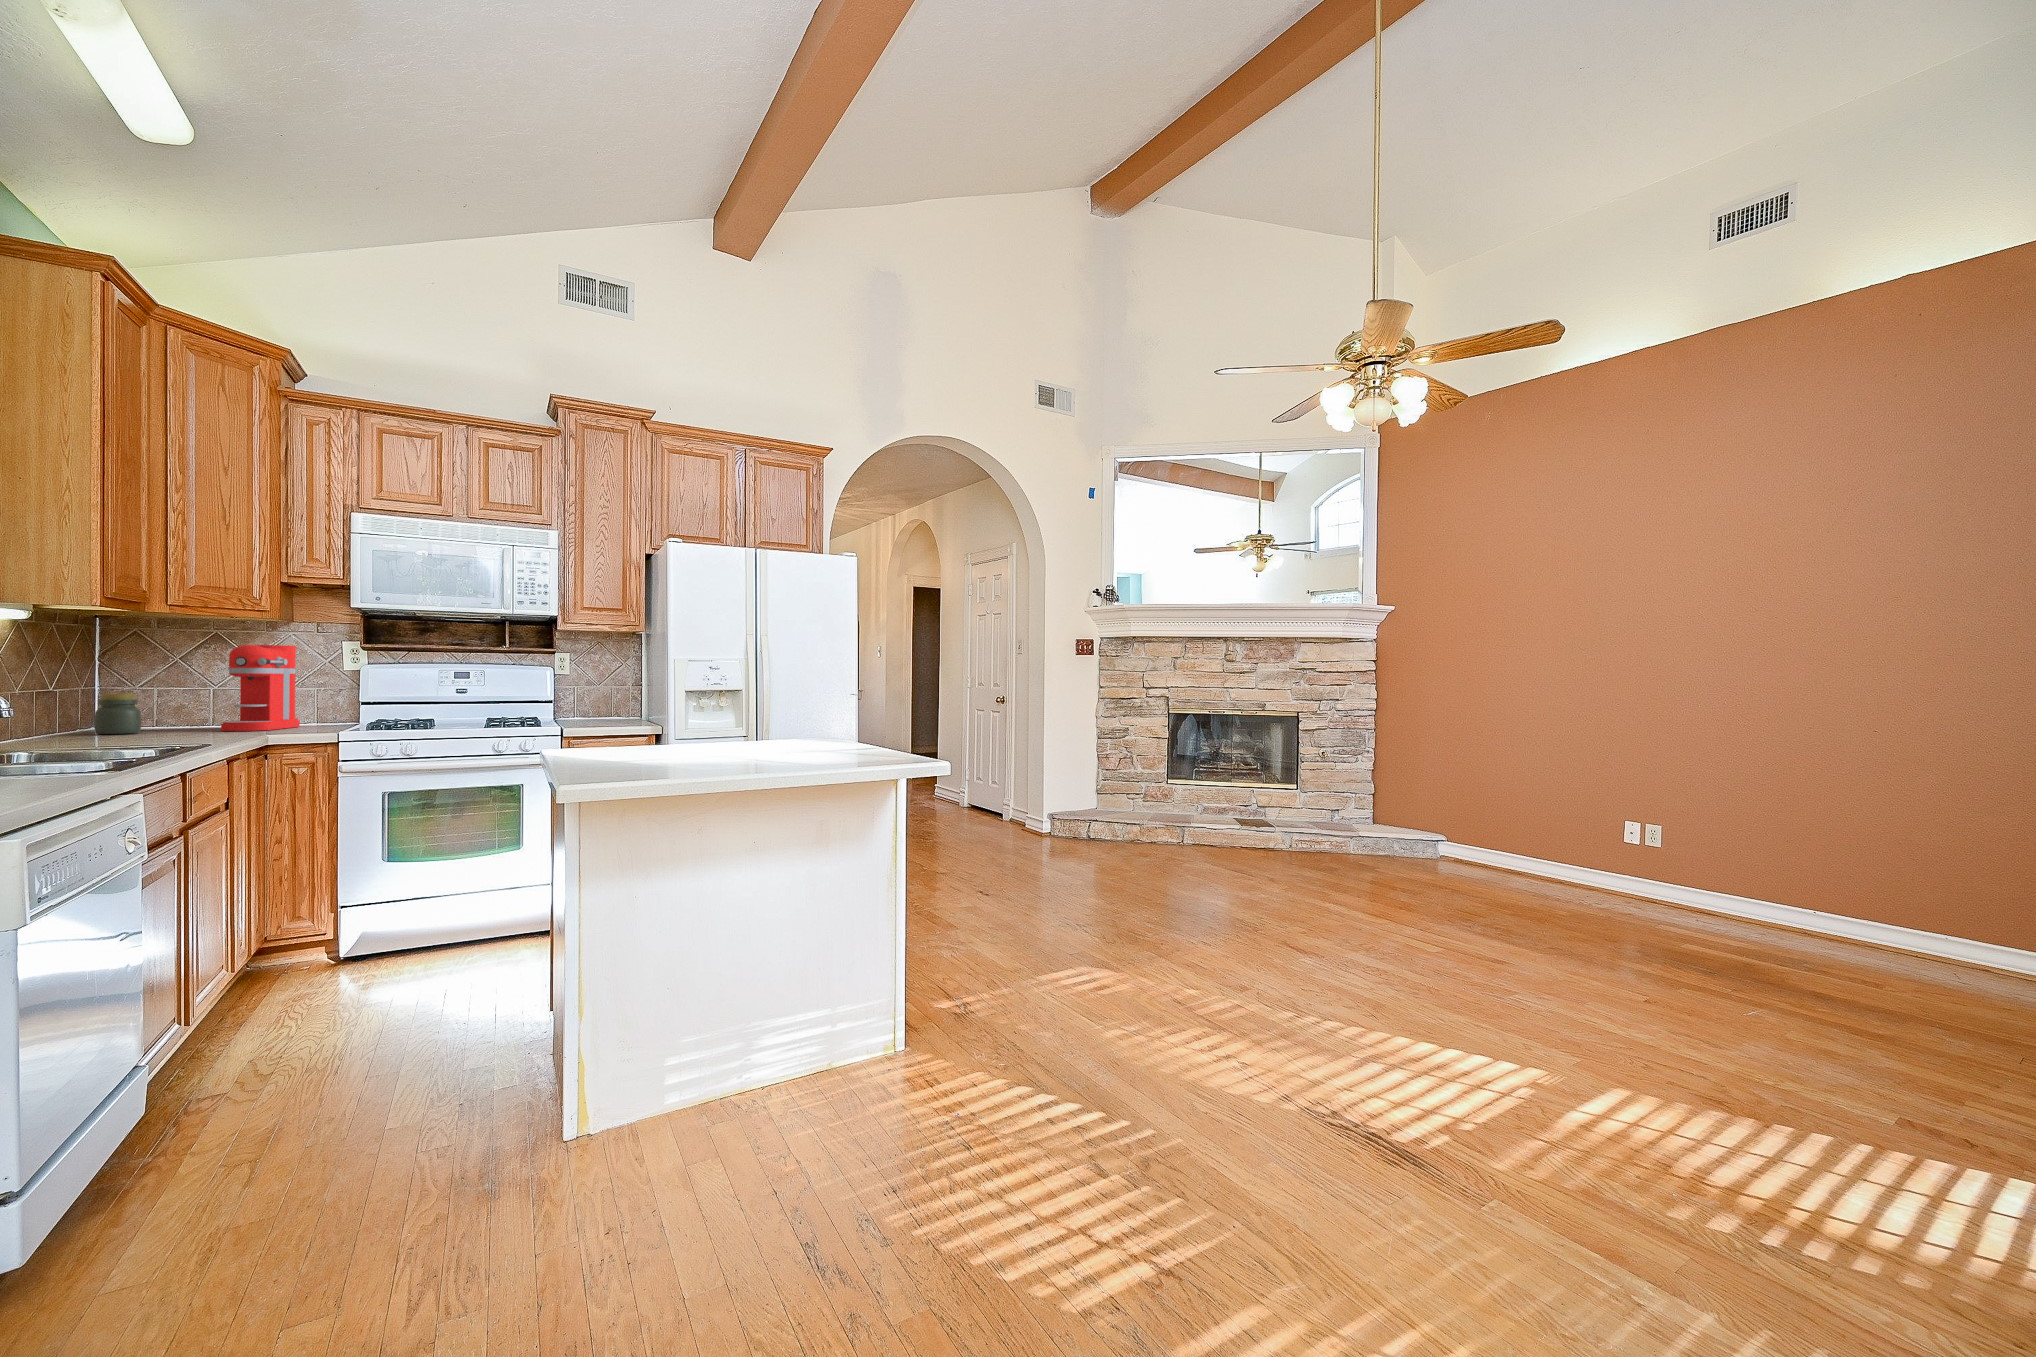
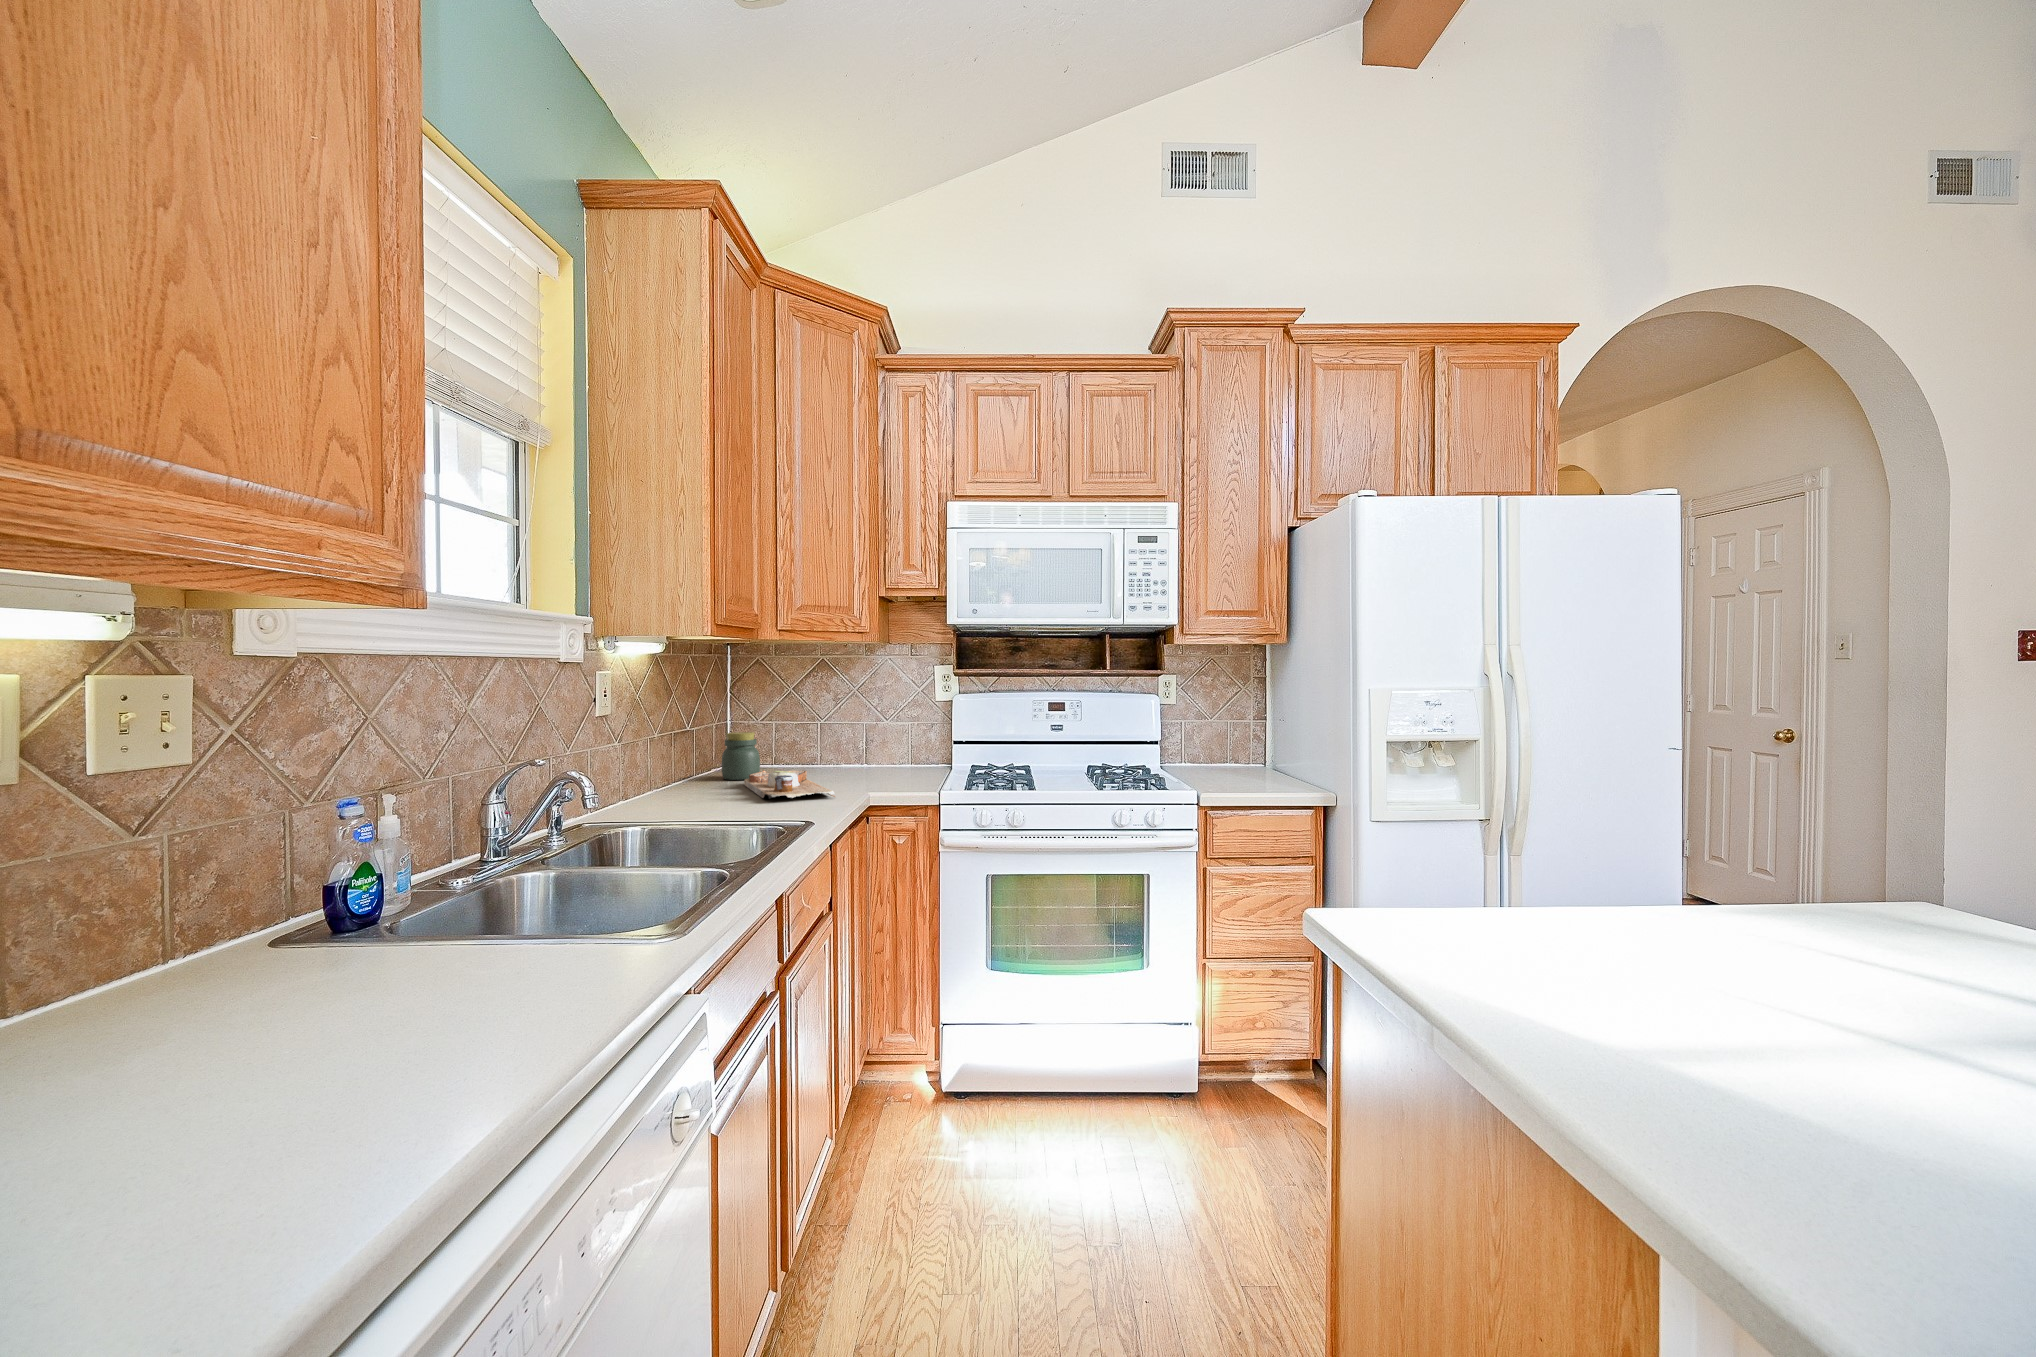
coffee maker: present [221,645,300,731] -> none [828,672,898,778]
cutting board: none [125,720,233,739] -> present [744,770,835,798]

